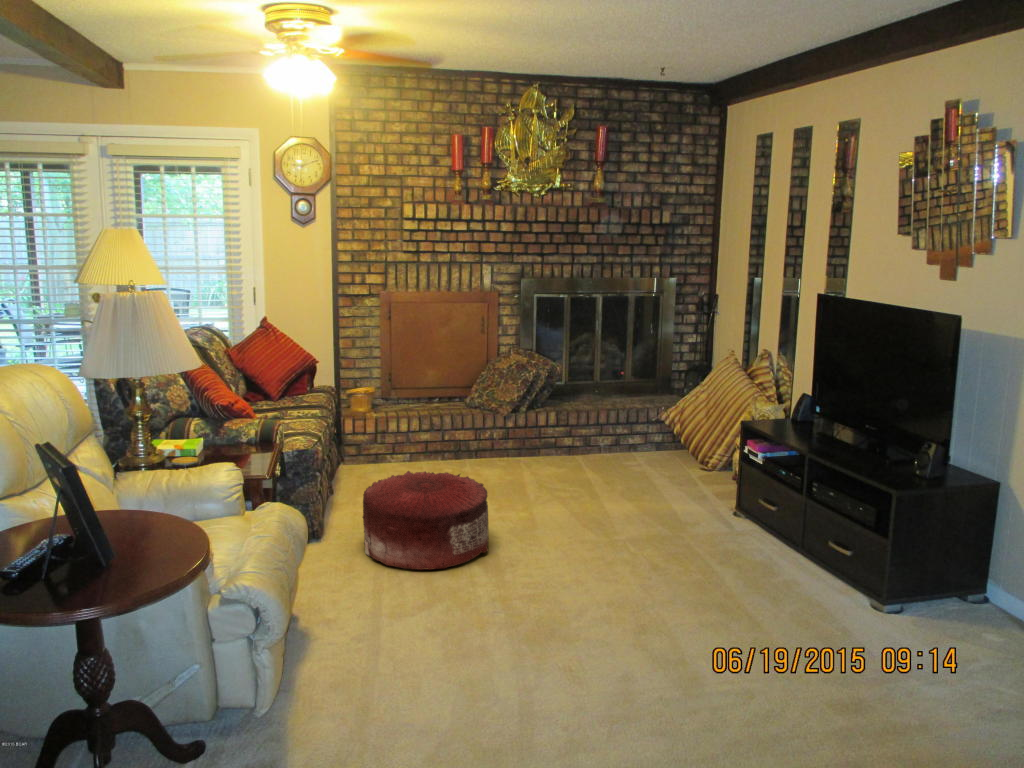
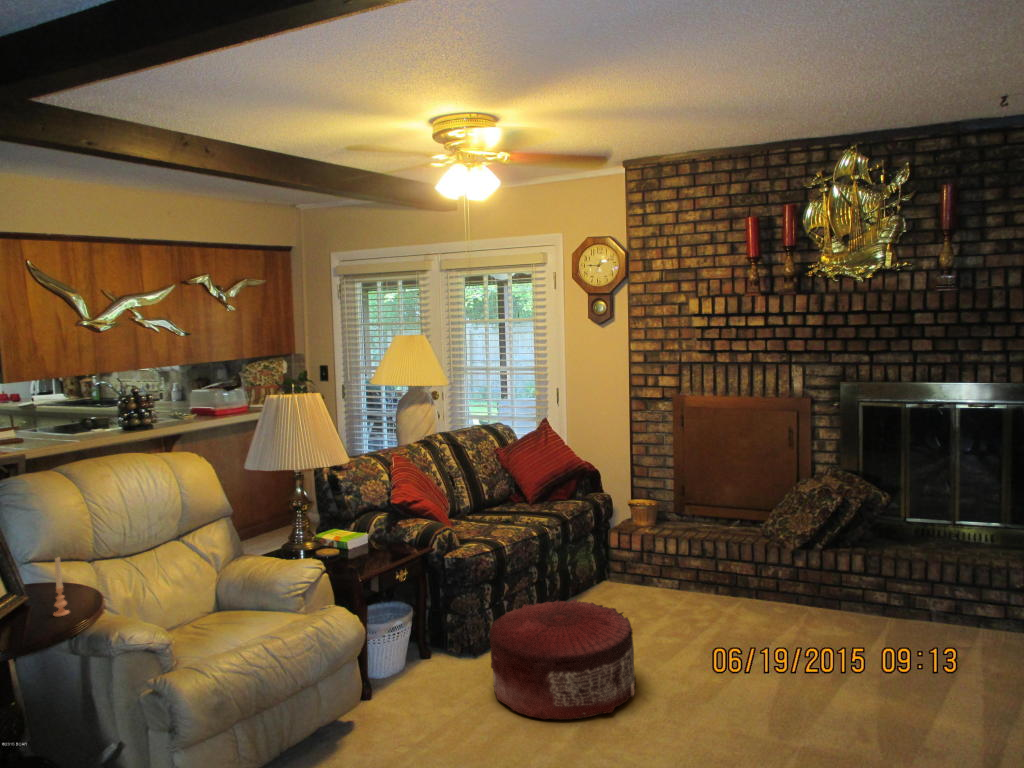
candle: none [139,475,158,542] -> present [53,557,69,616]

